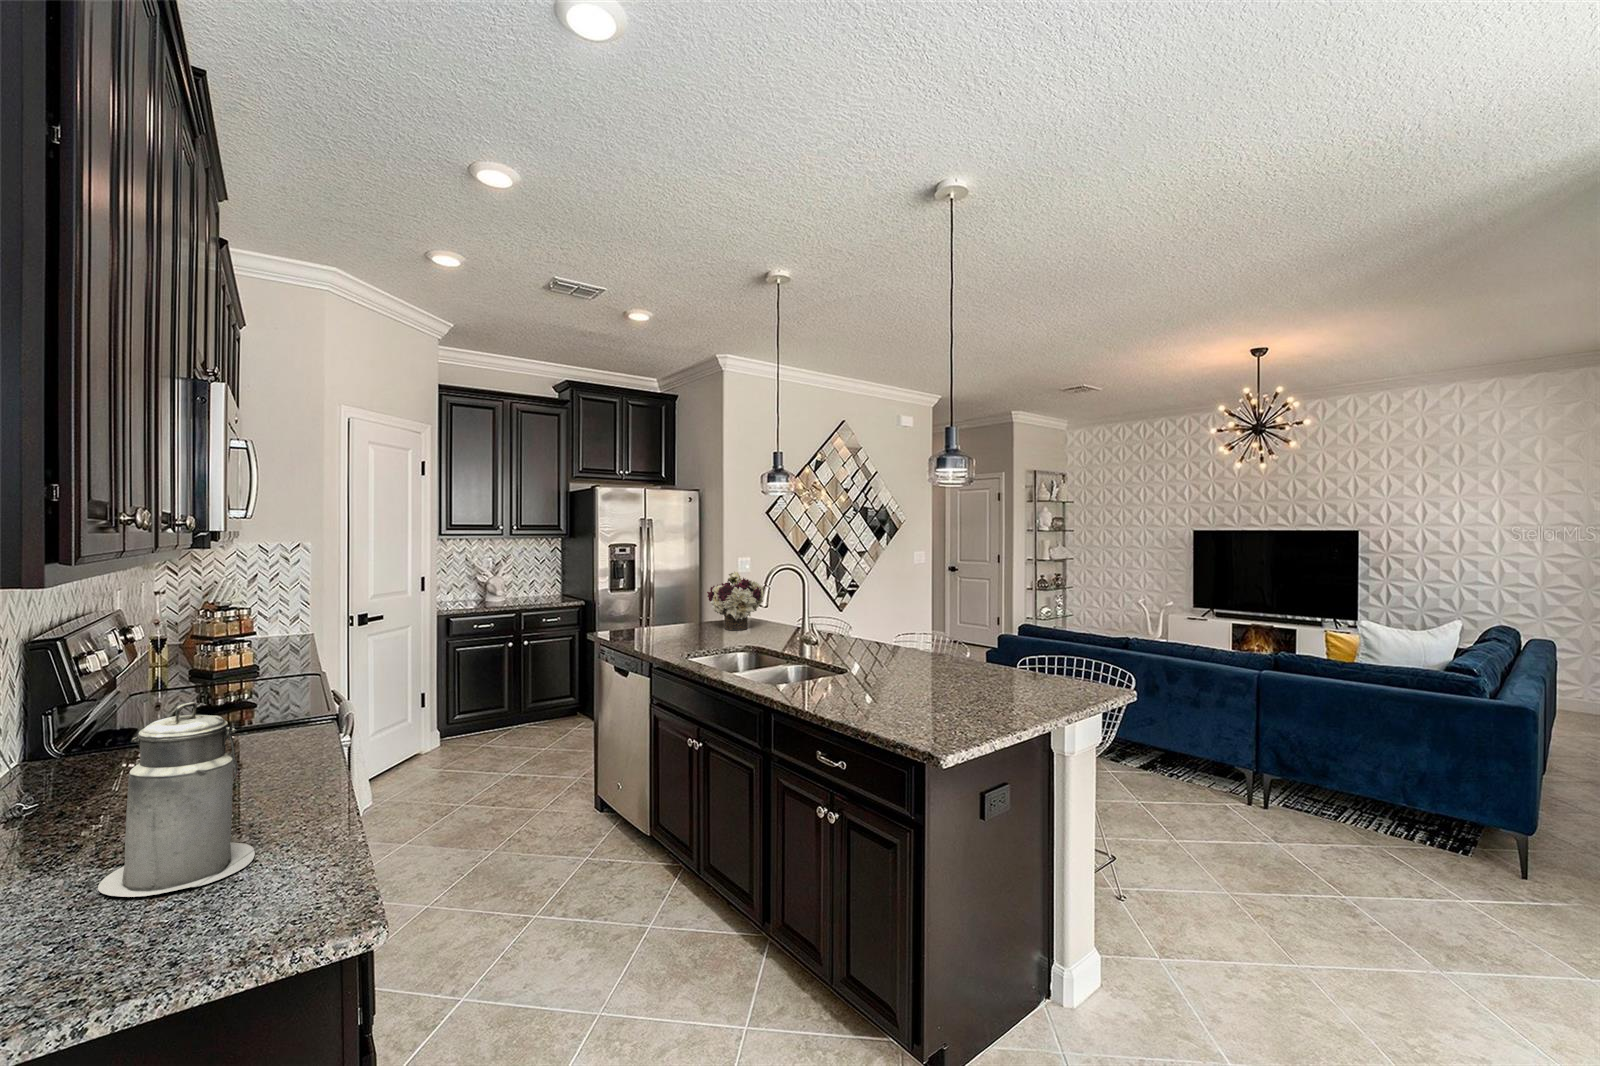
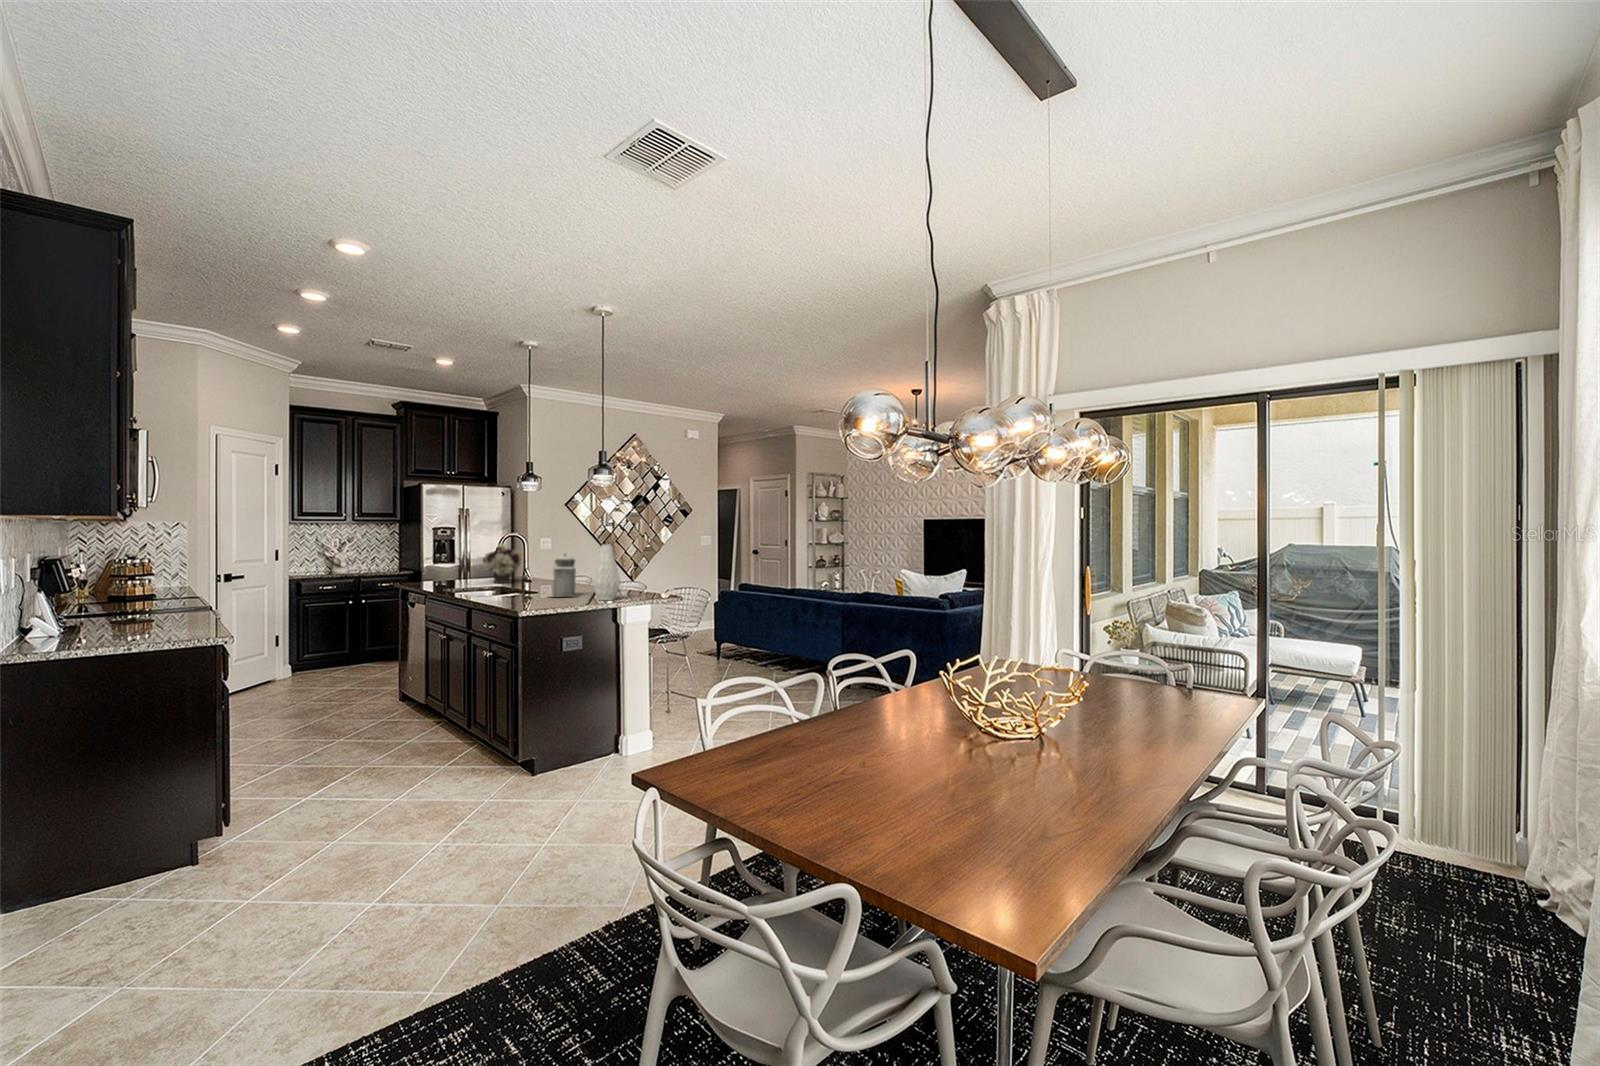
vase: none [978,590,1030,693] -> present [592,544,621,600]
canister: present [98,702,255,897] -> present [549,554,577,597]

